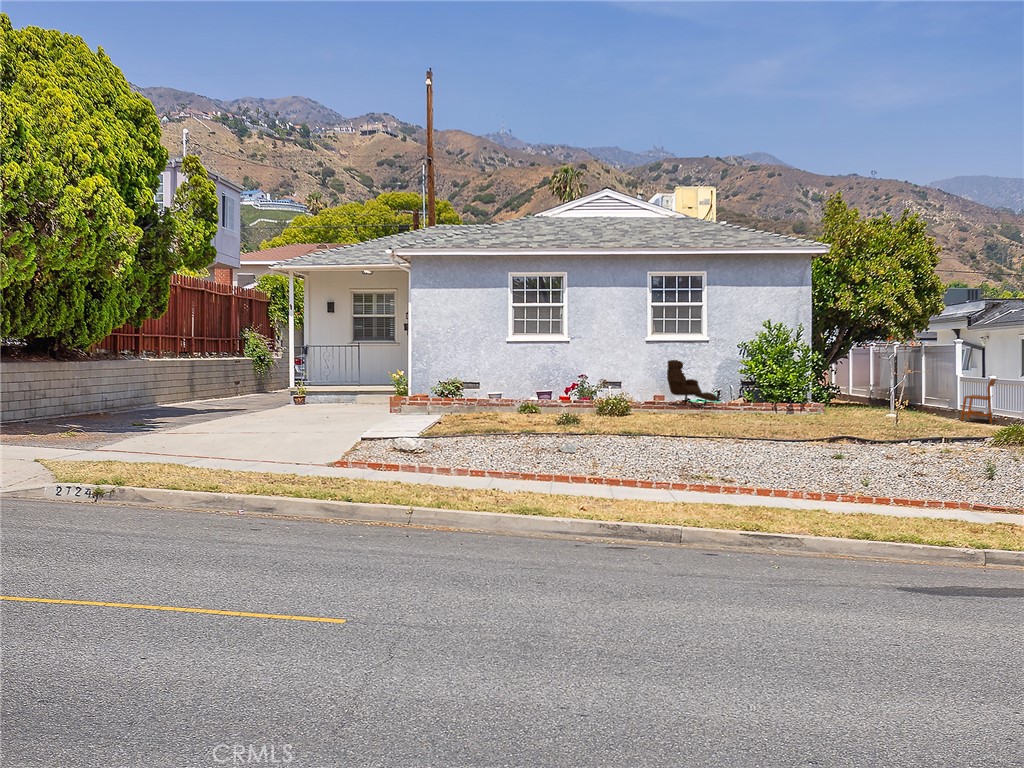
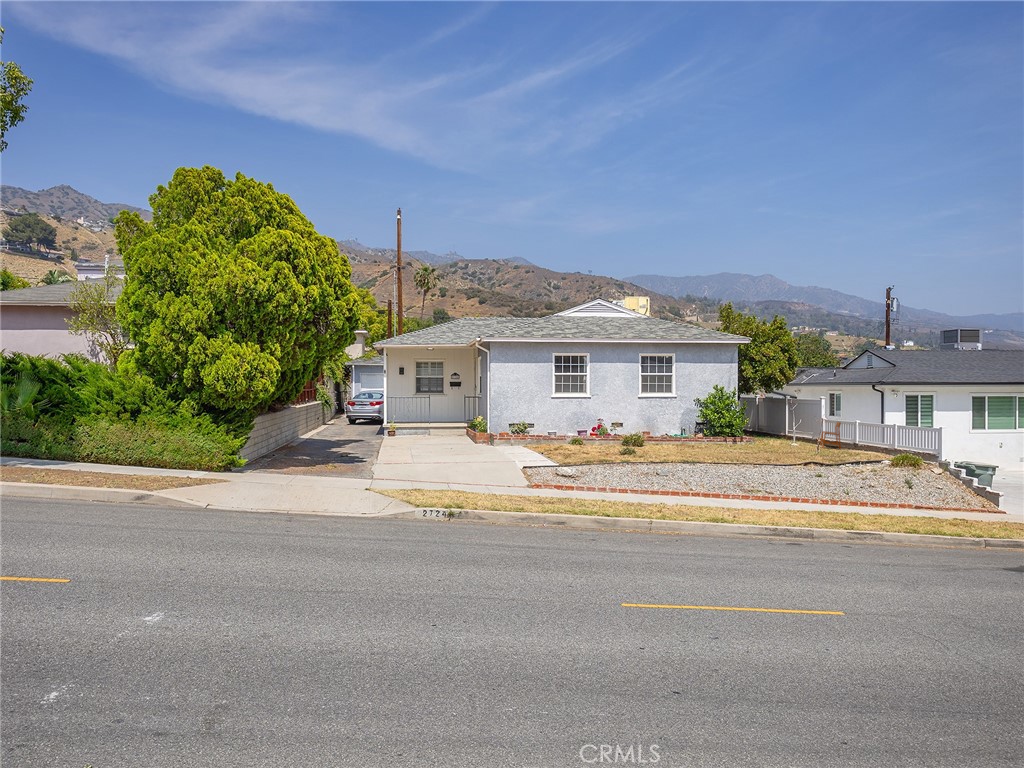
lounge chair: present [667,360,718,407] -> none [655,410,688,441]

